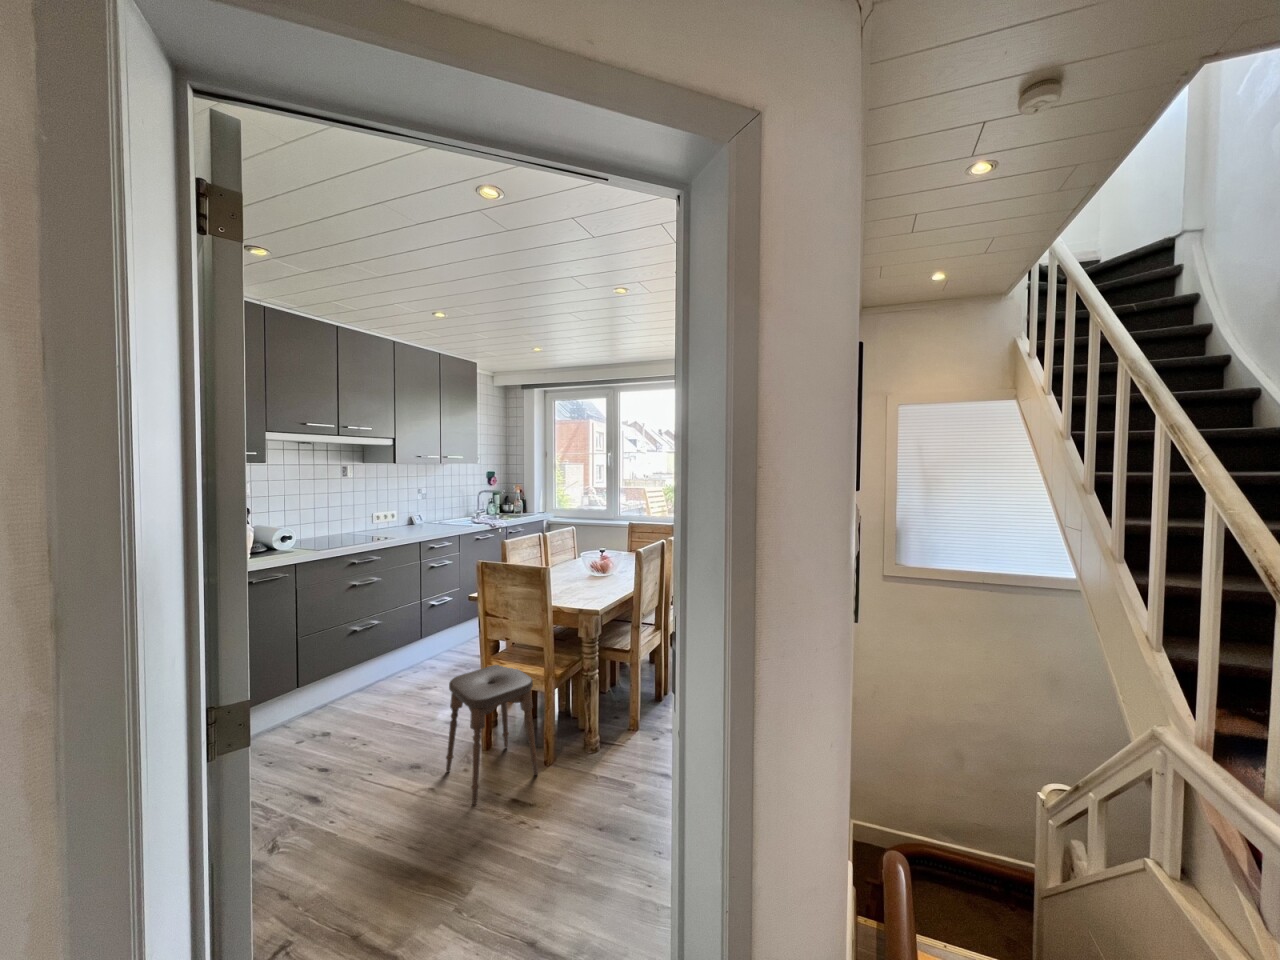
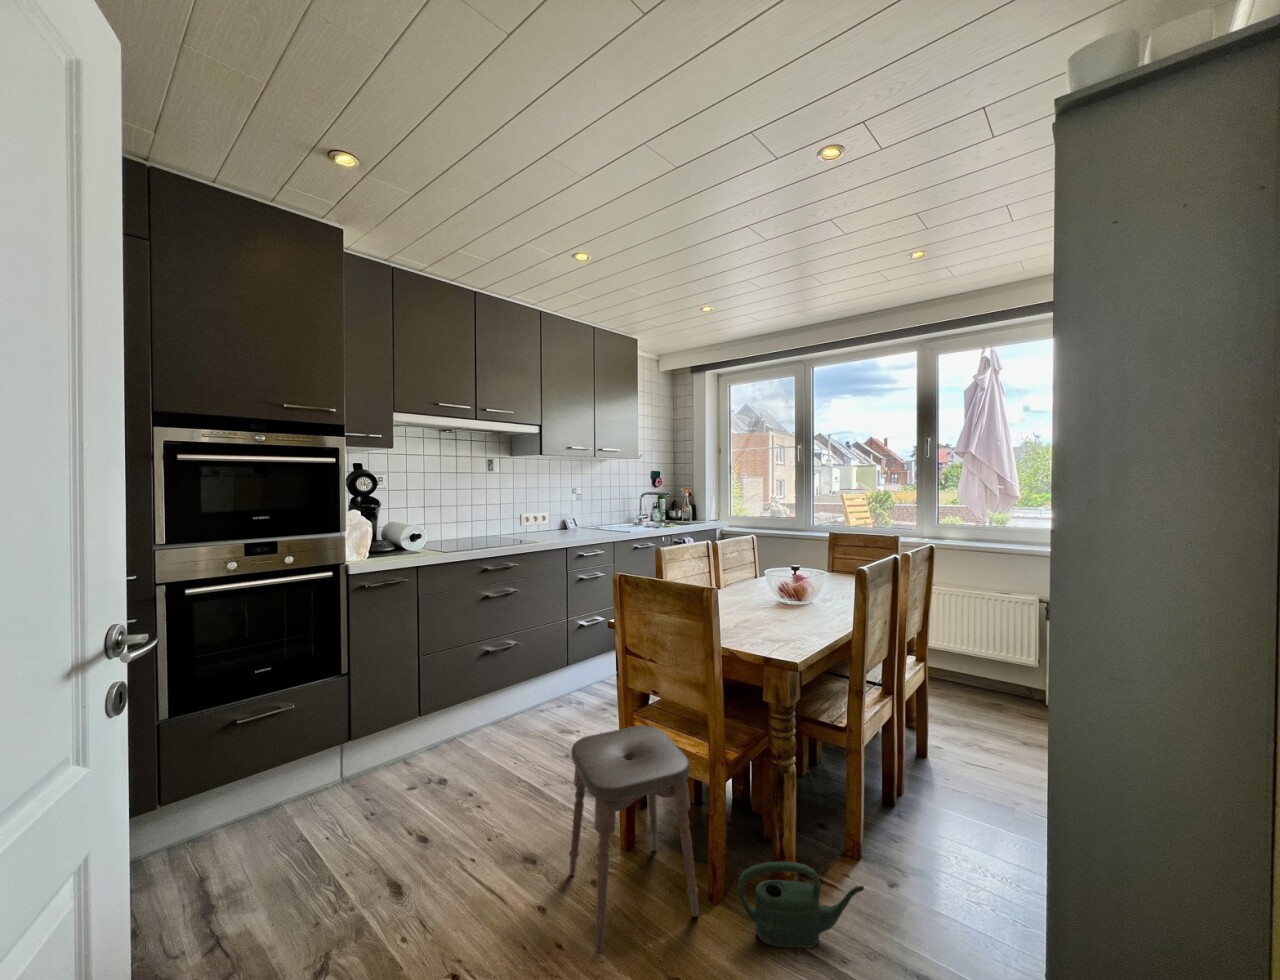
watering can: none [563,728,635,778] -> present [738,862,864,948]

